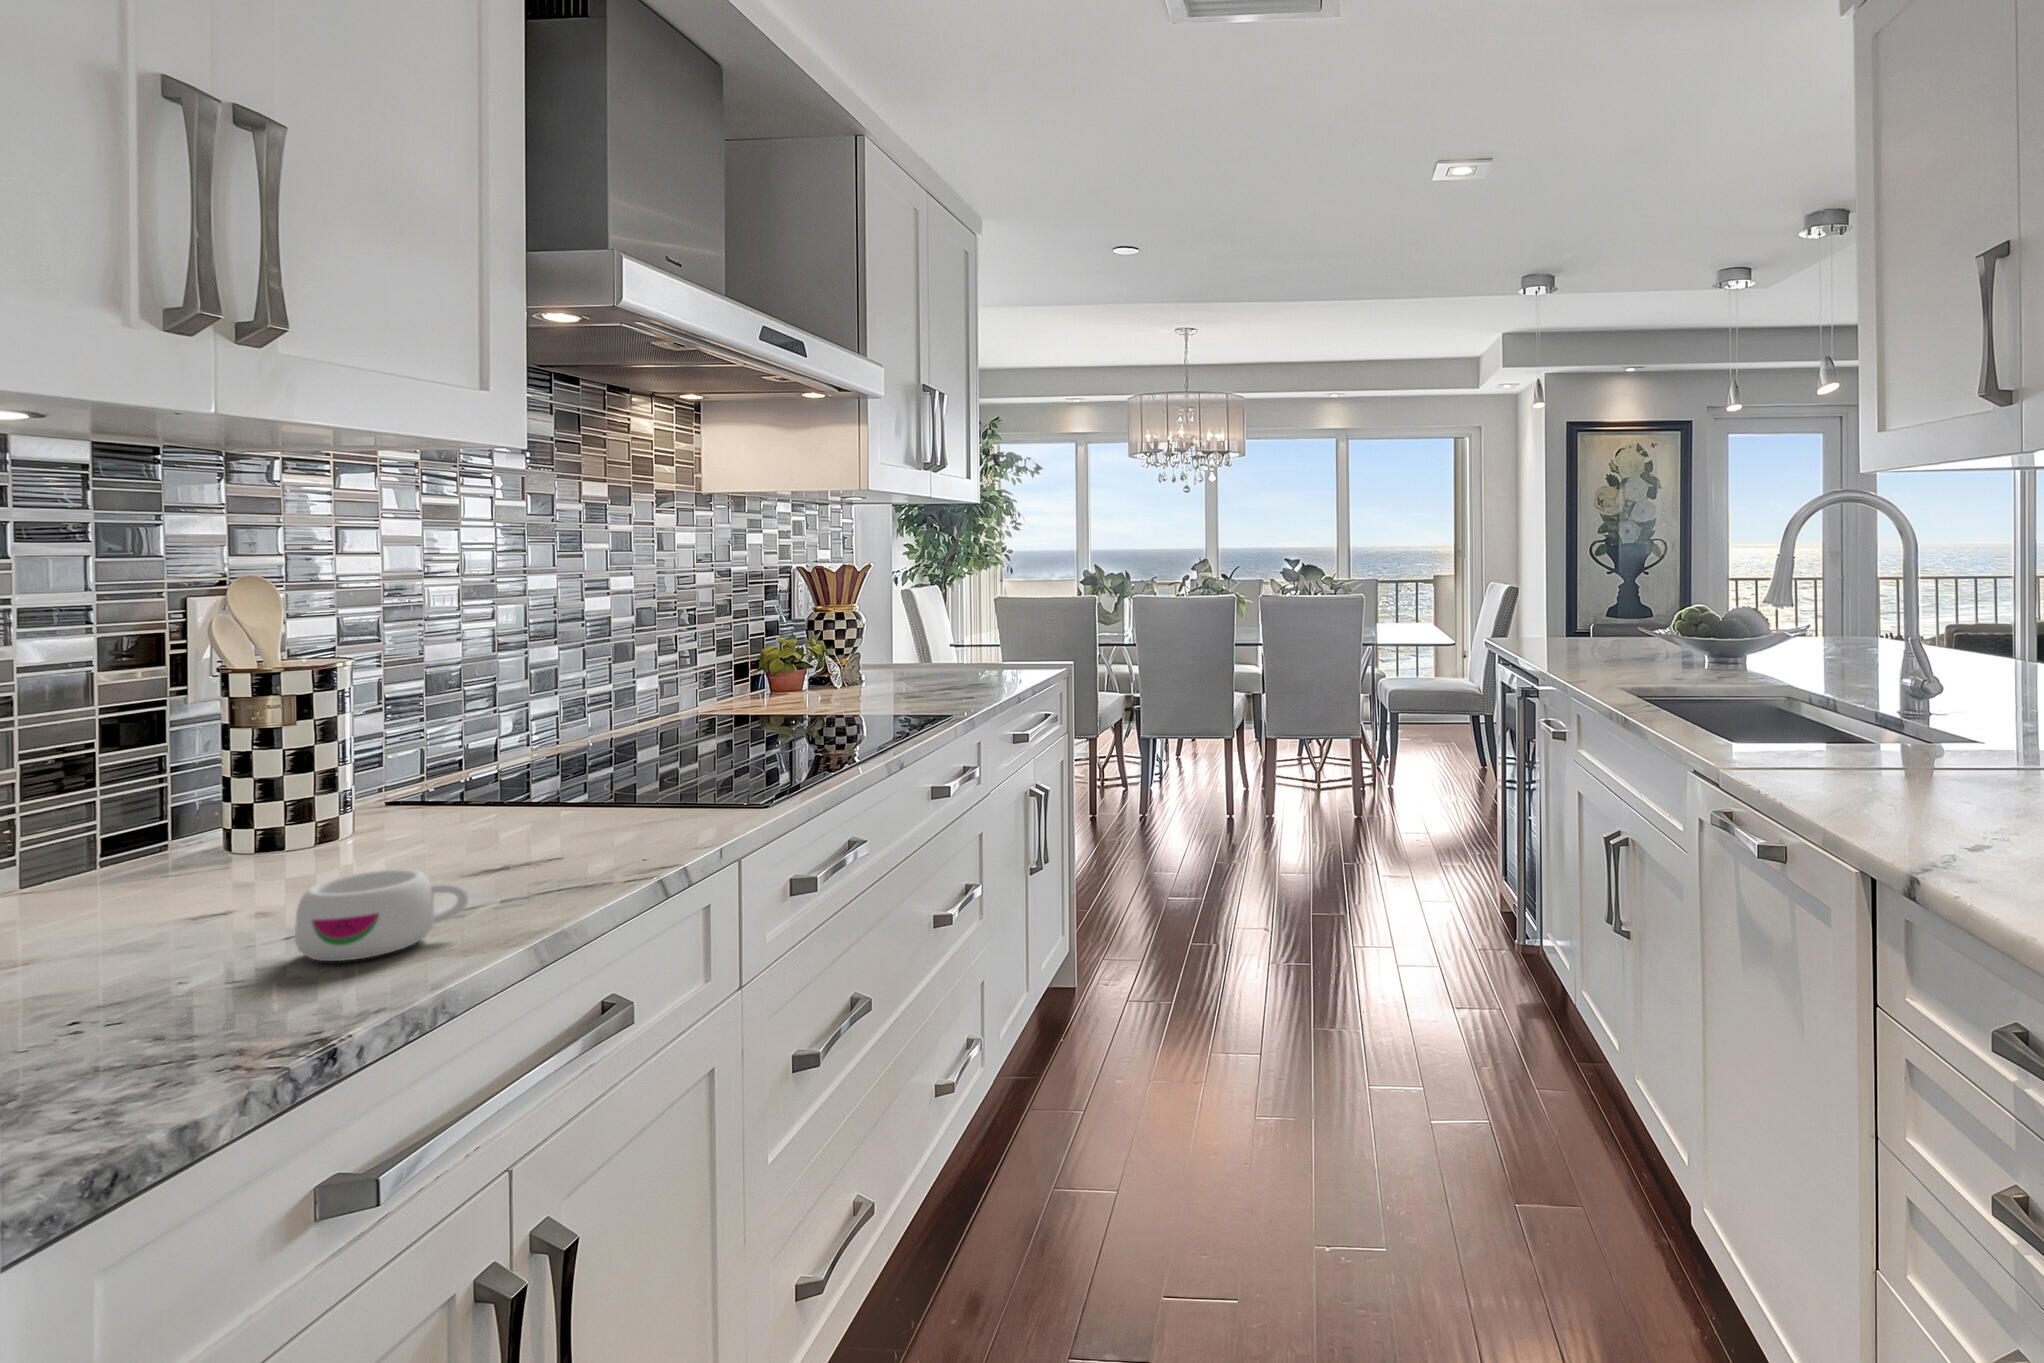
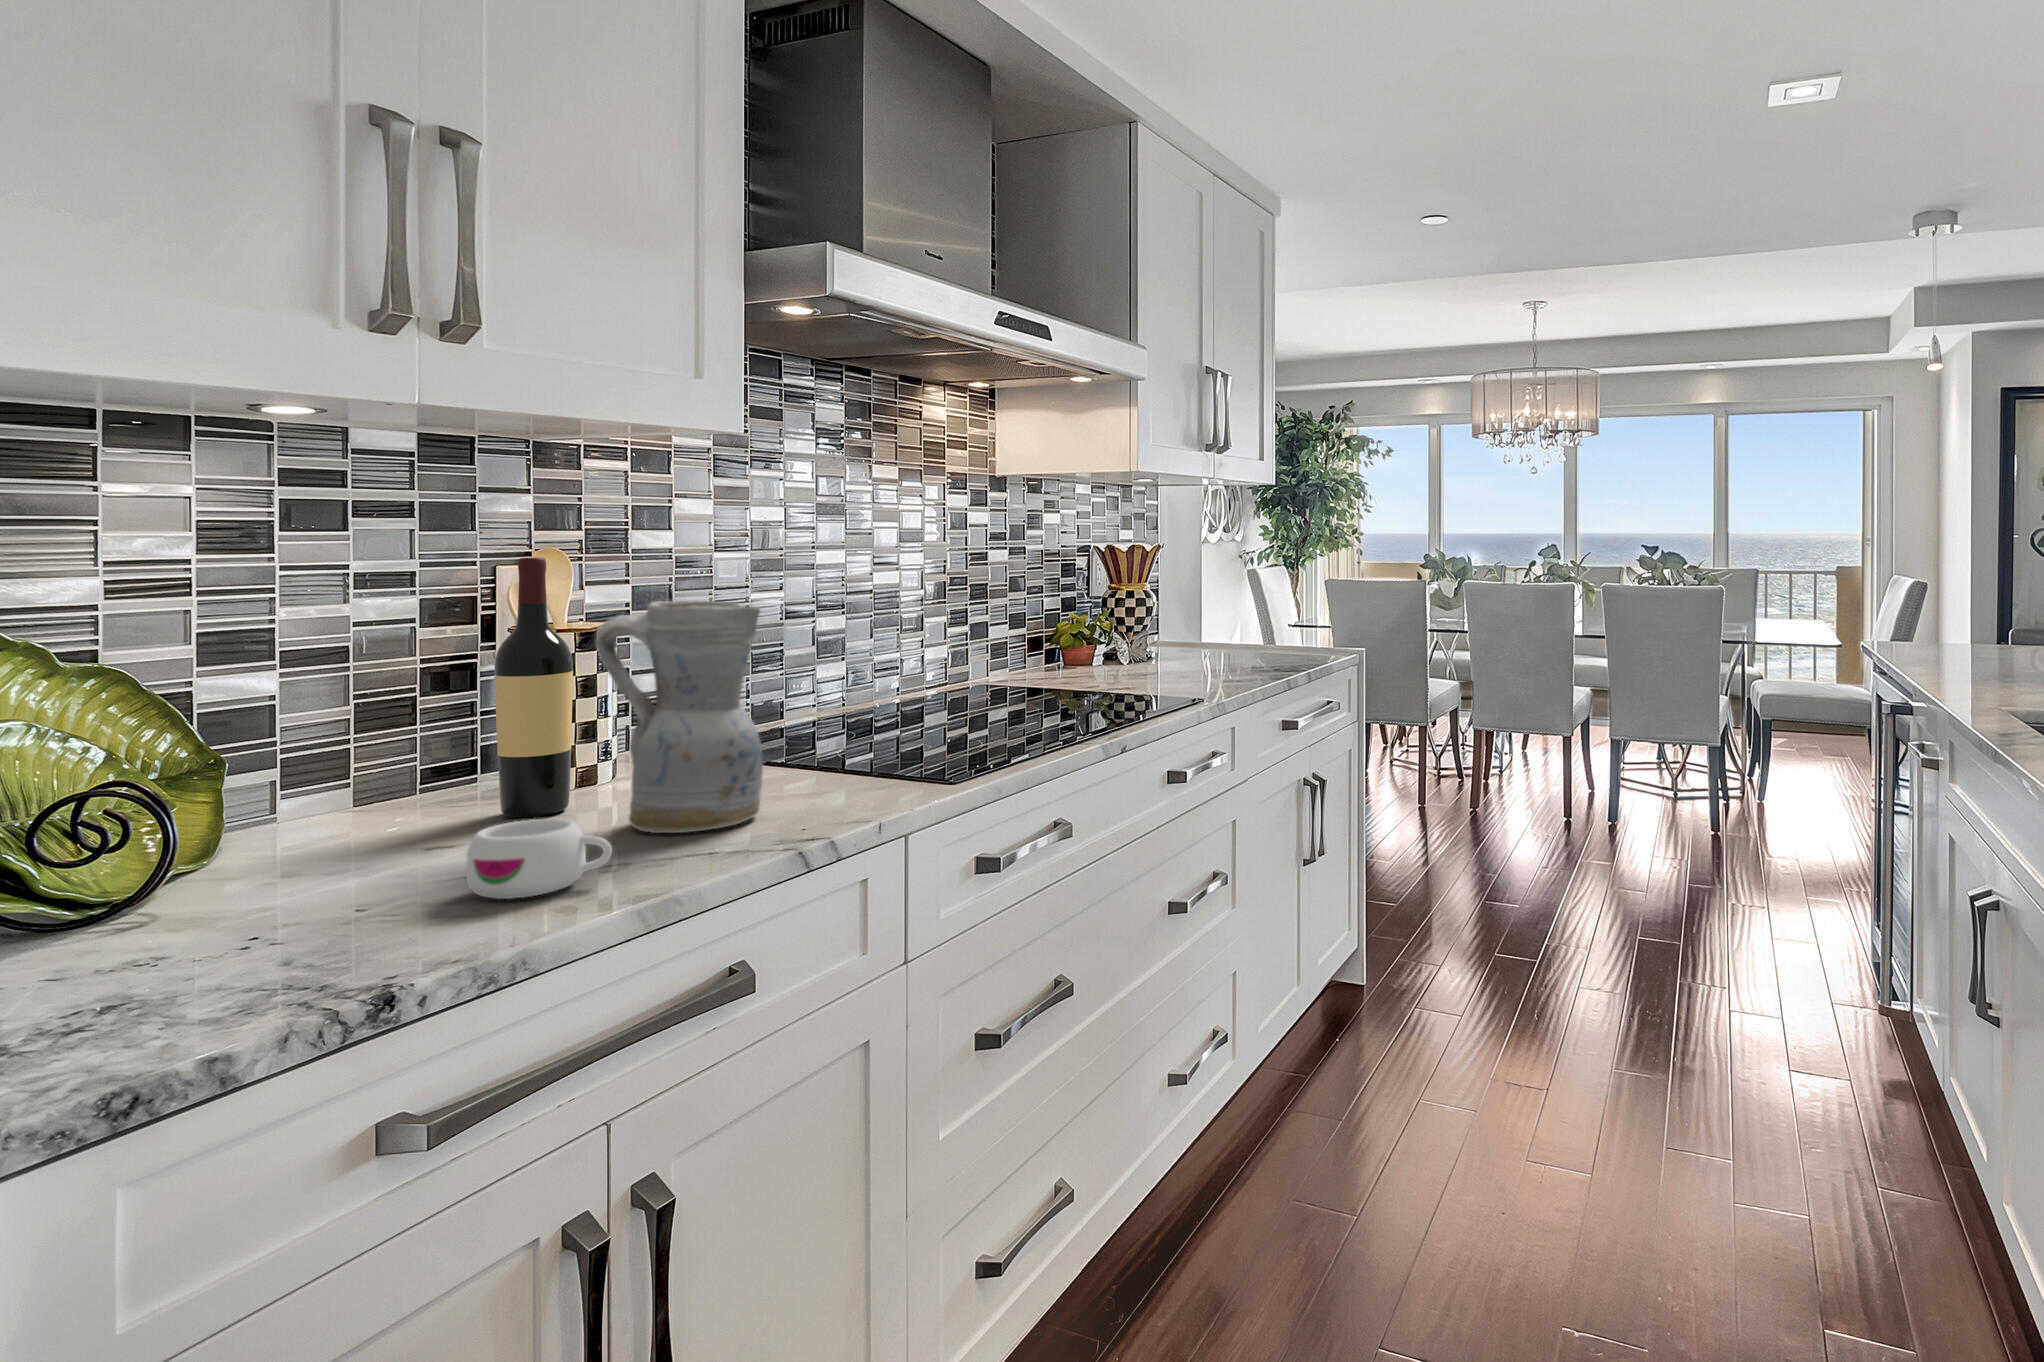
wine bottle: none [234,587,331,880] -> present [495,558,573,817]
ceramic pitcher: none [387,629,582,881] -> present [595,601,763,833]

